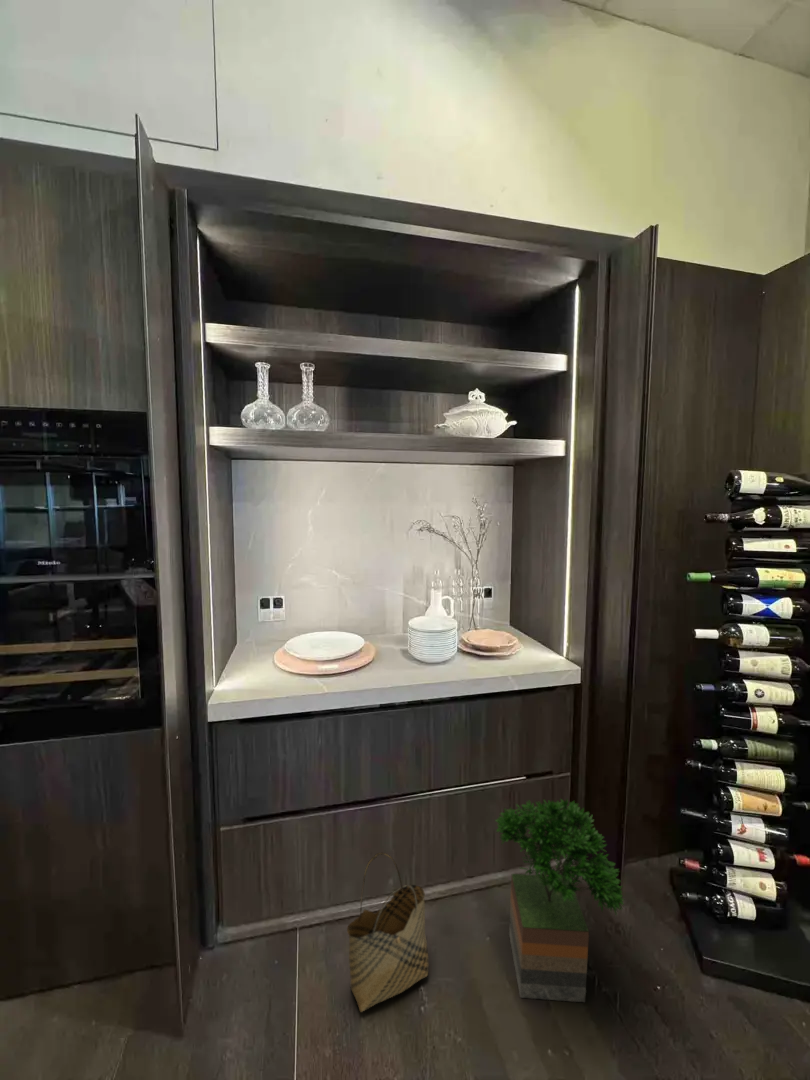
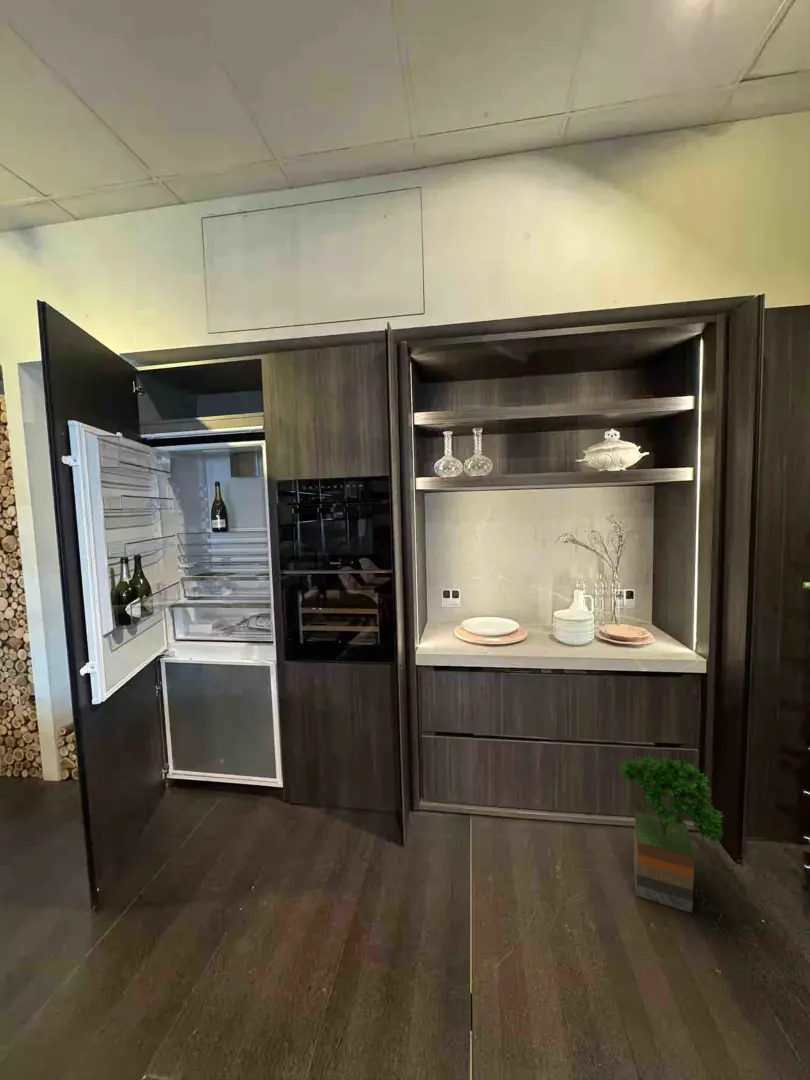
woven basket: present [347,853,429,1012] -> none [505,772,565,871]

